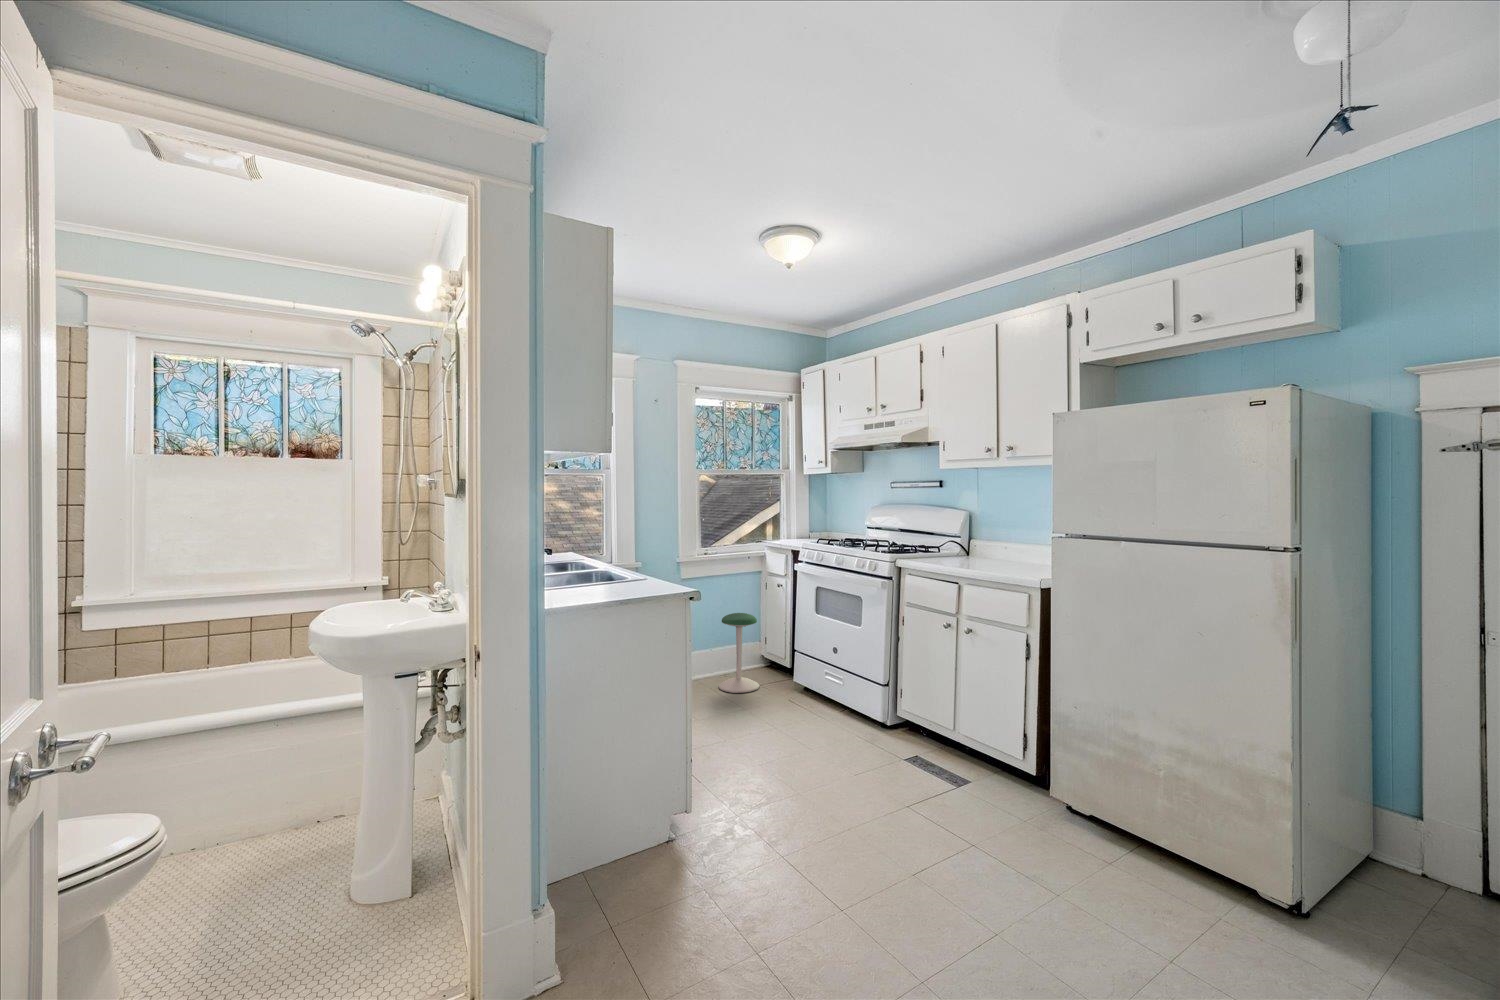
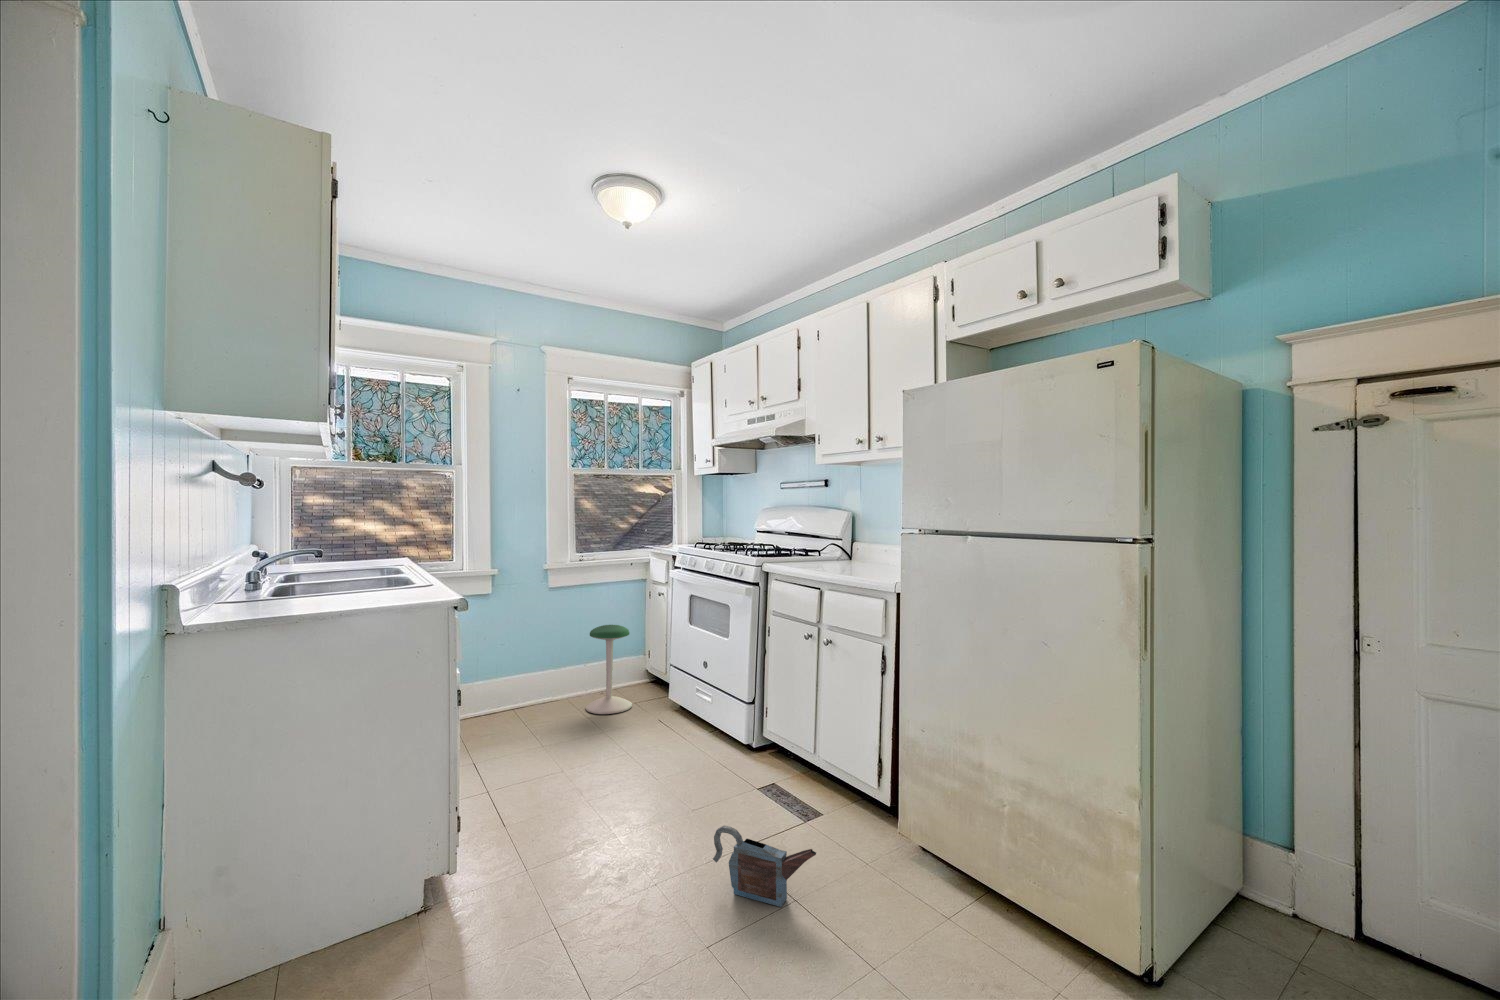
watering can: none [897,785,994,853] -> present [713,826,816,907]

